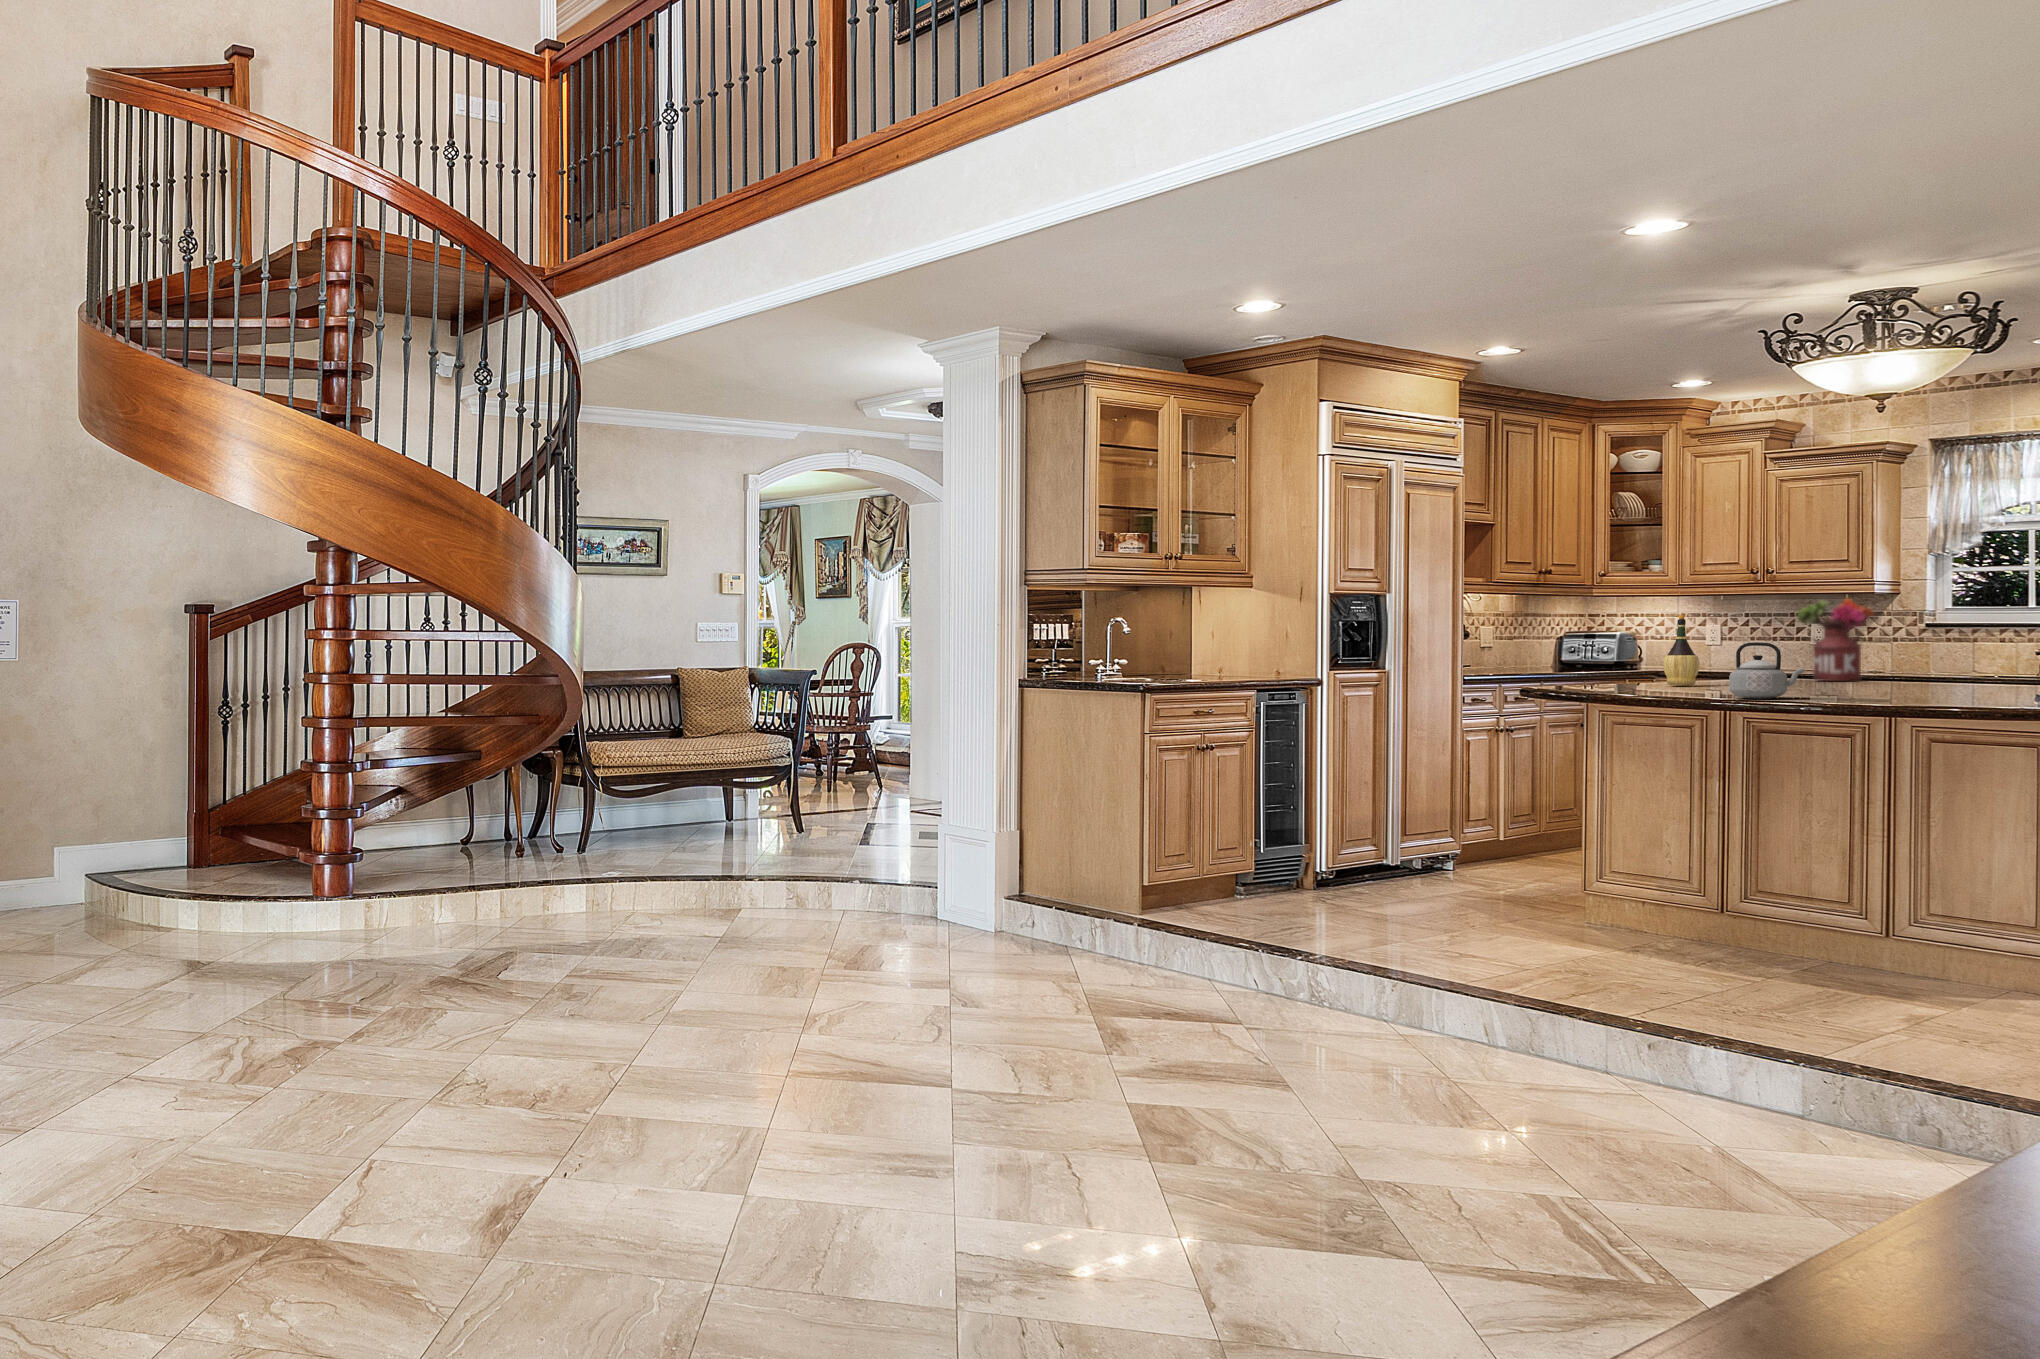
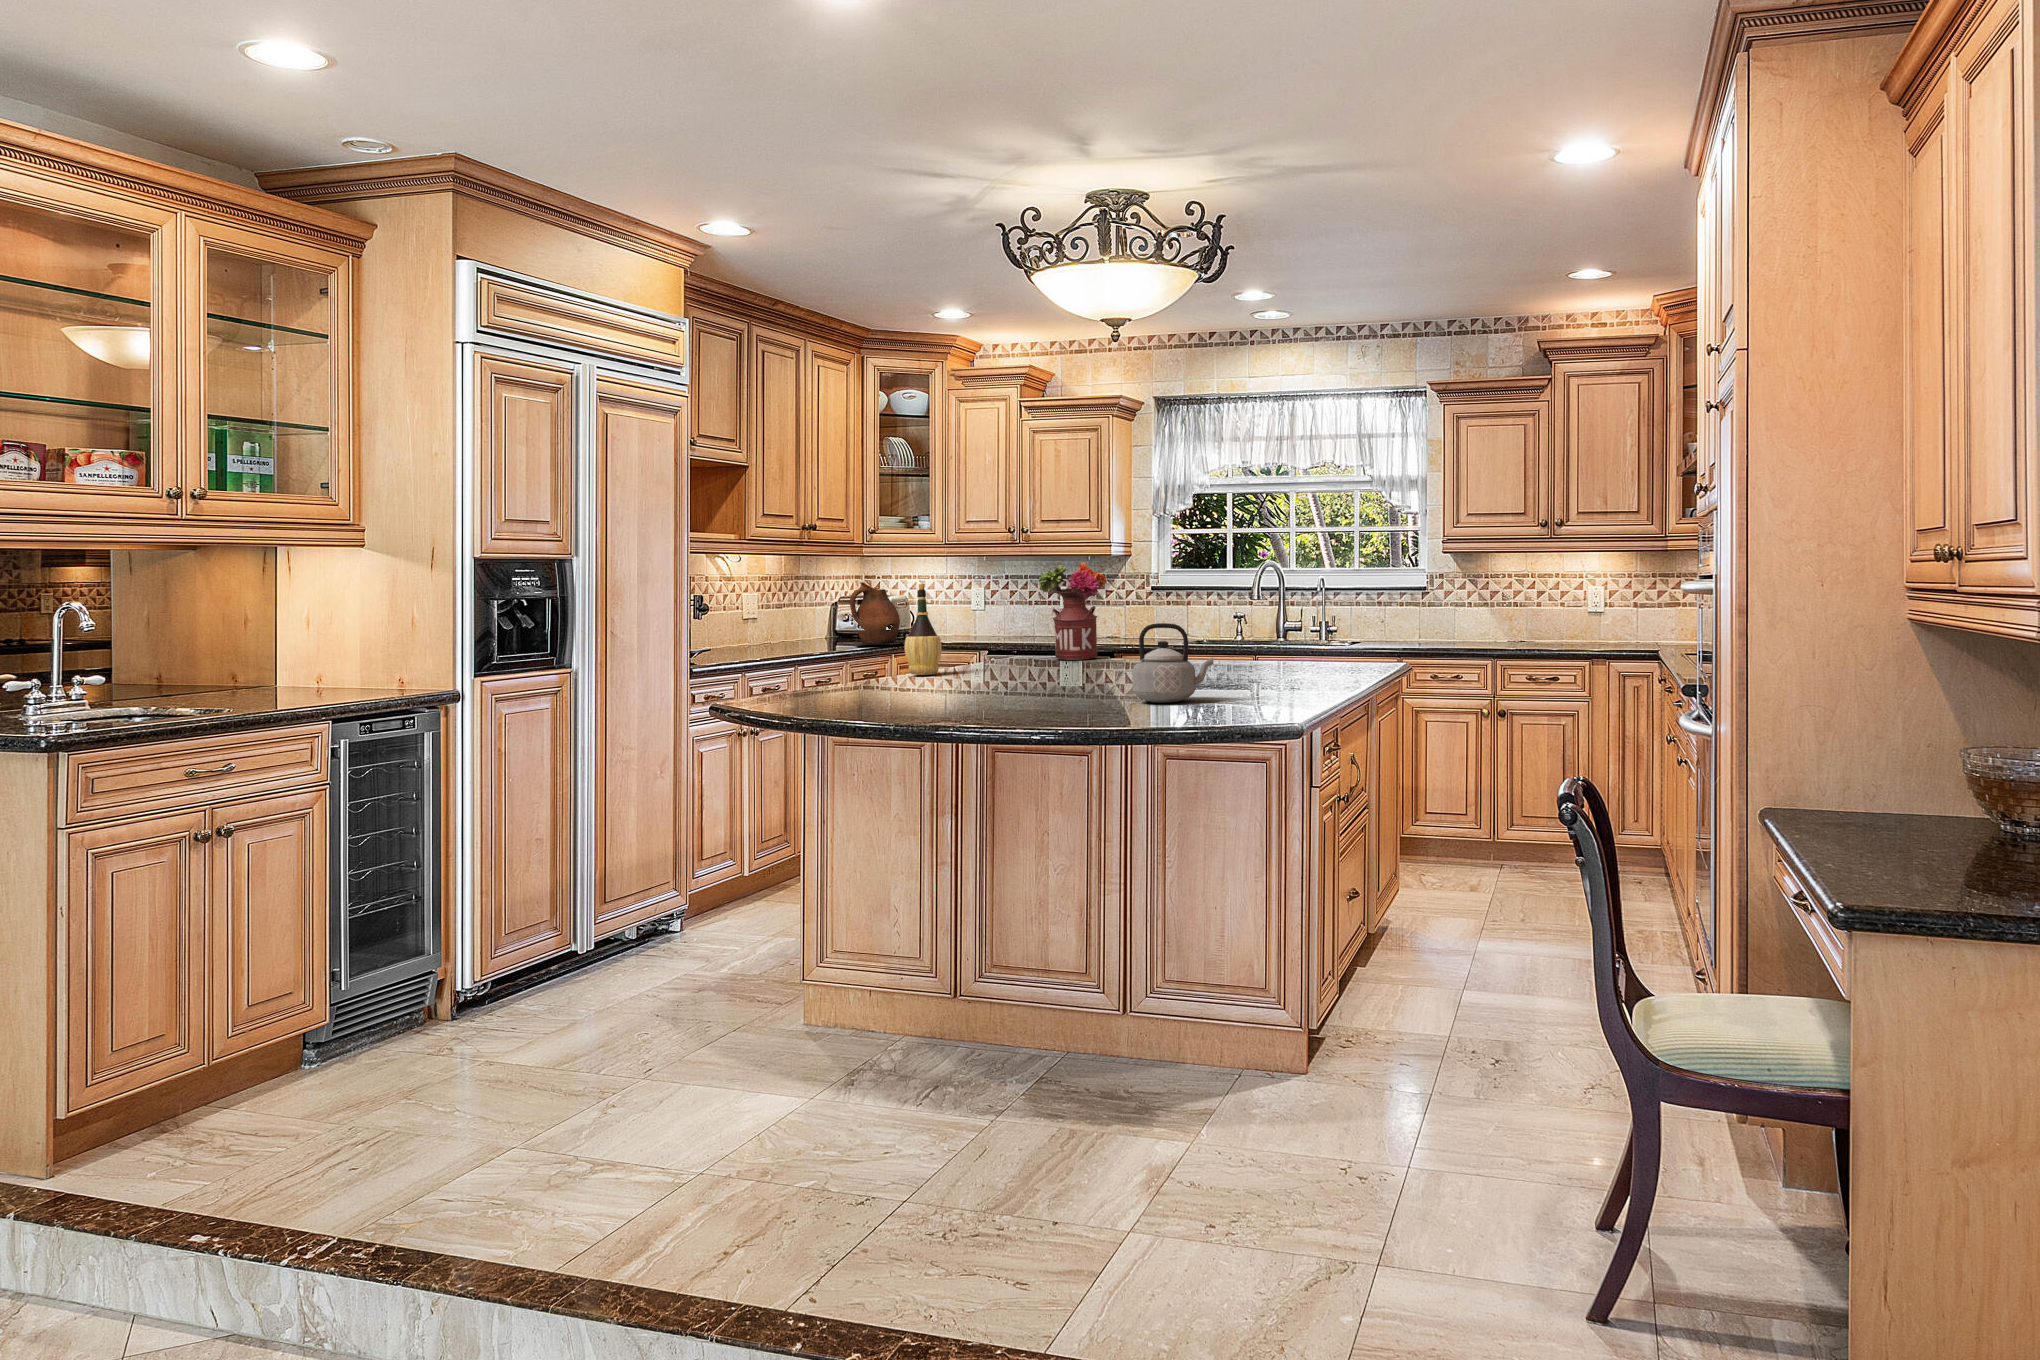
ceramic pitcher: none [1581,618,1637,671] -> present [850,582,904,645]
teapot: present [1729,642,1804,699] -> present [1132,623,1214,703]

